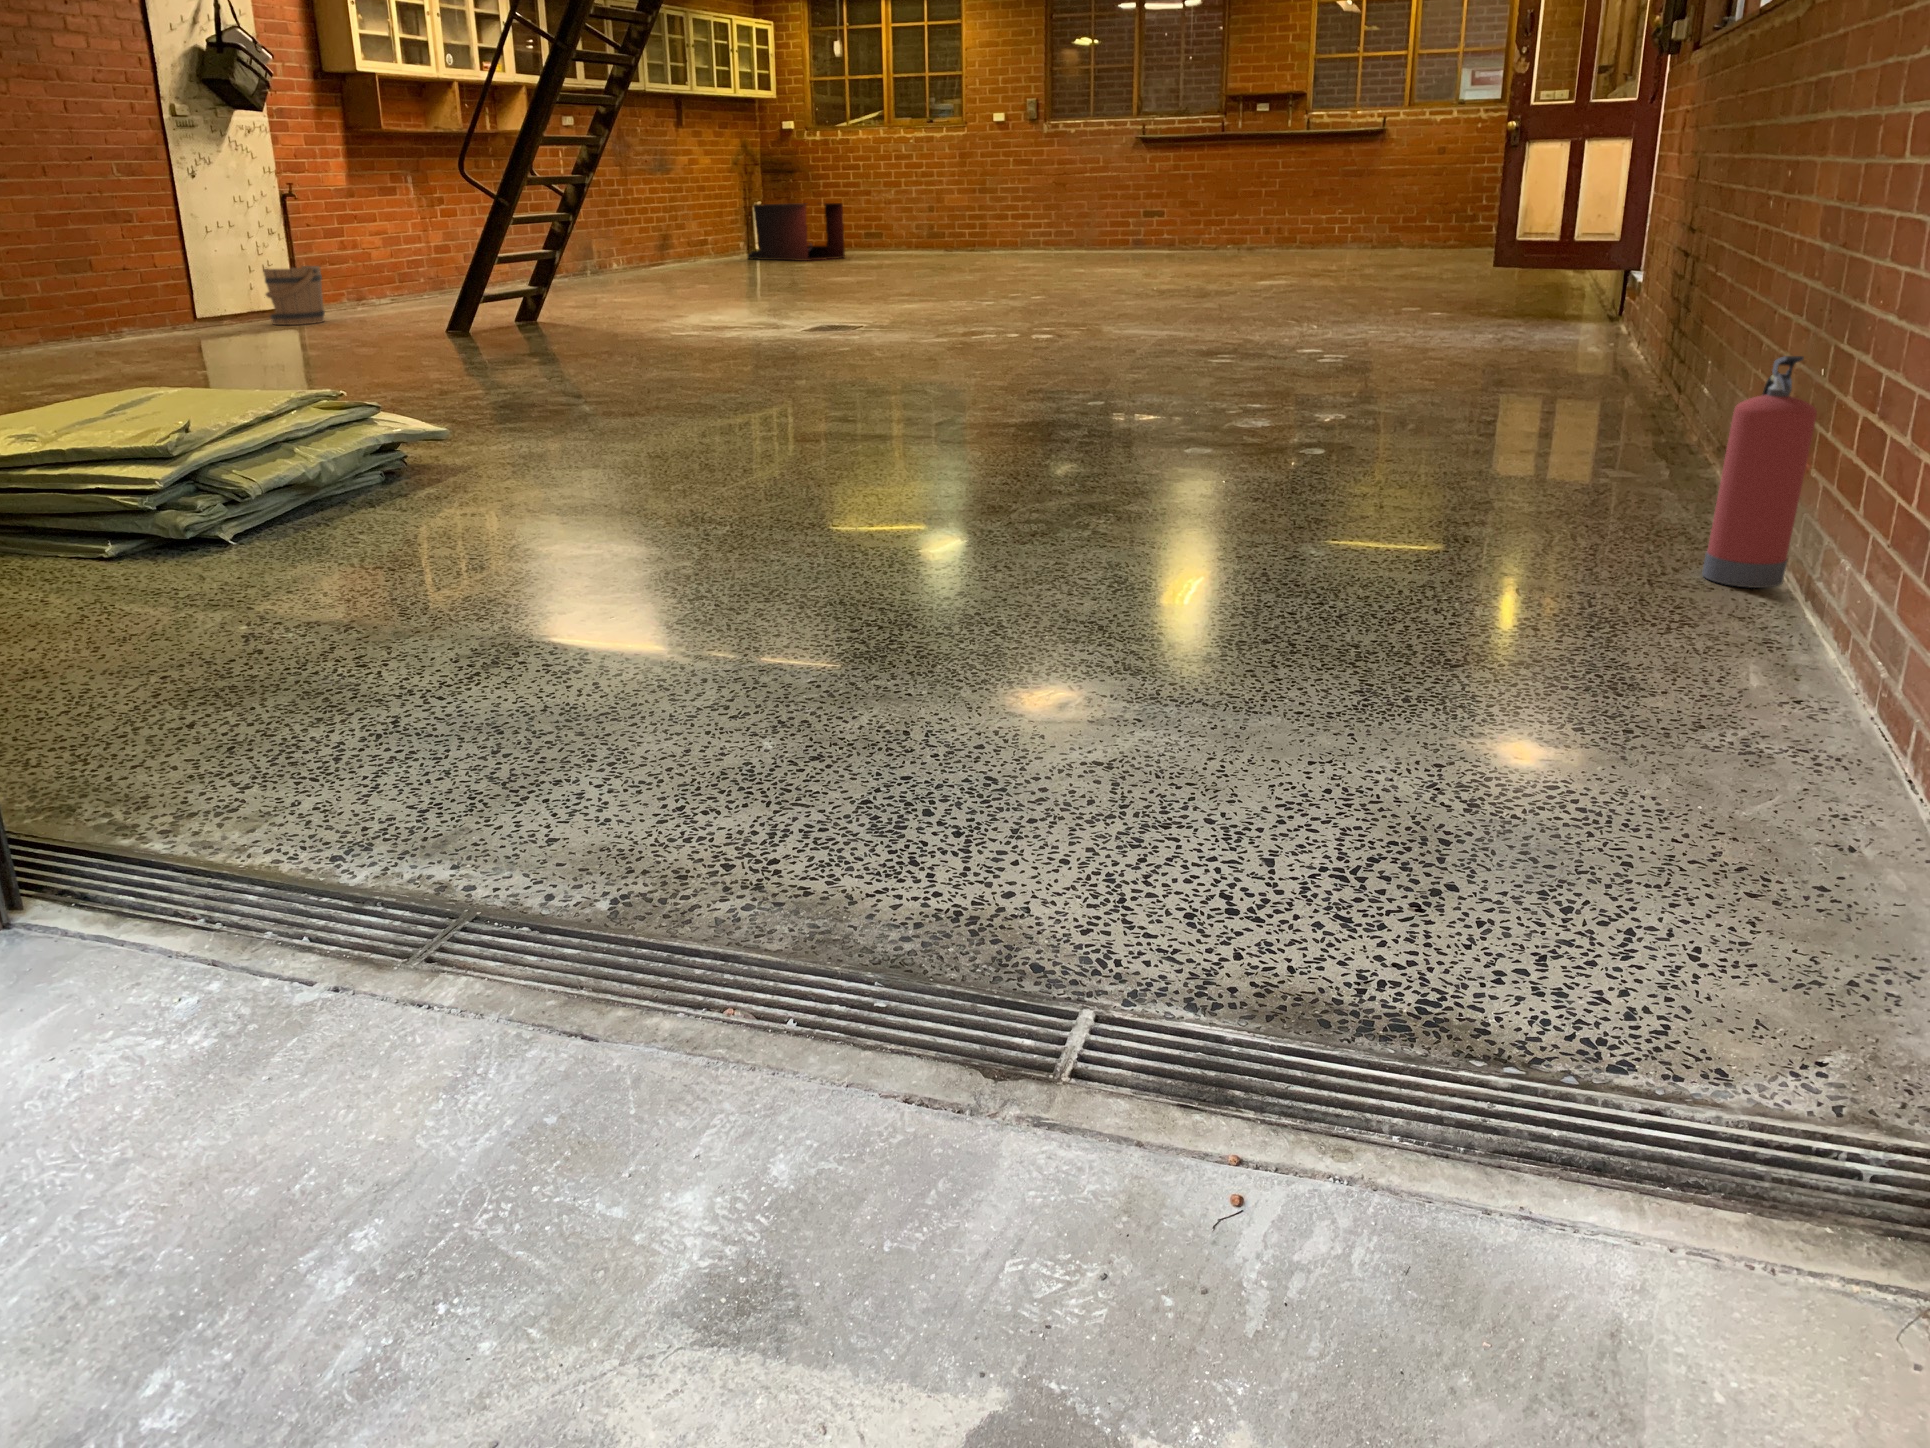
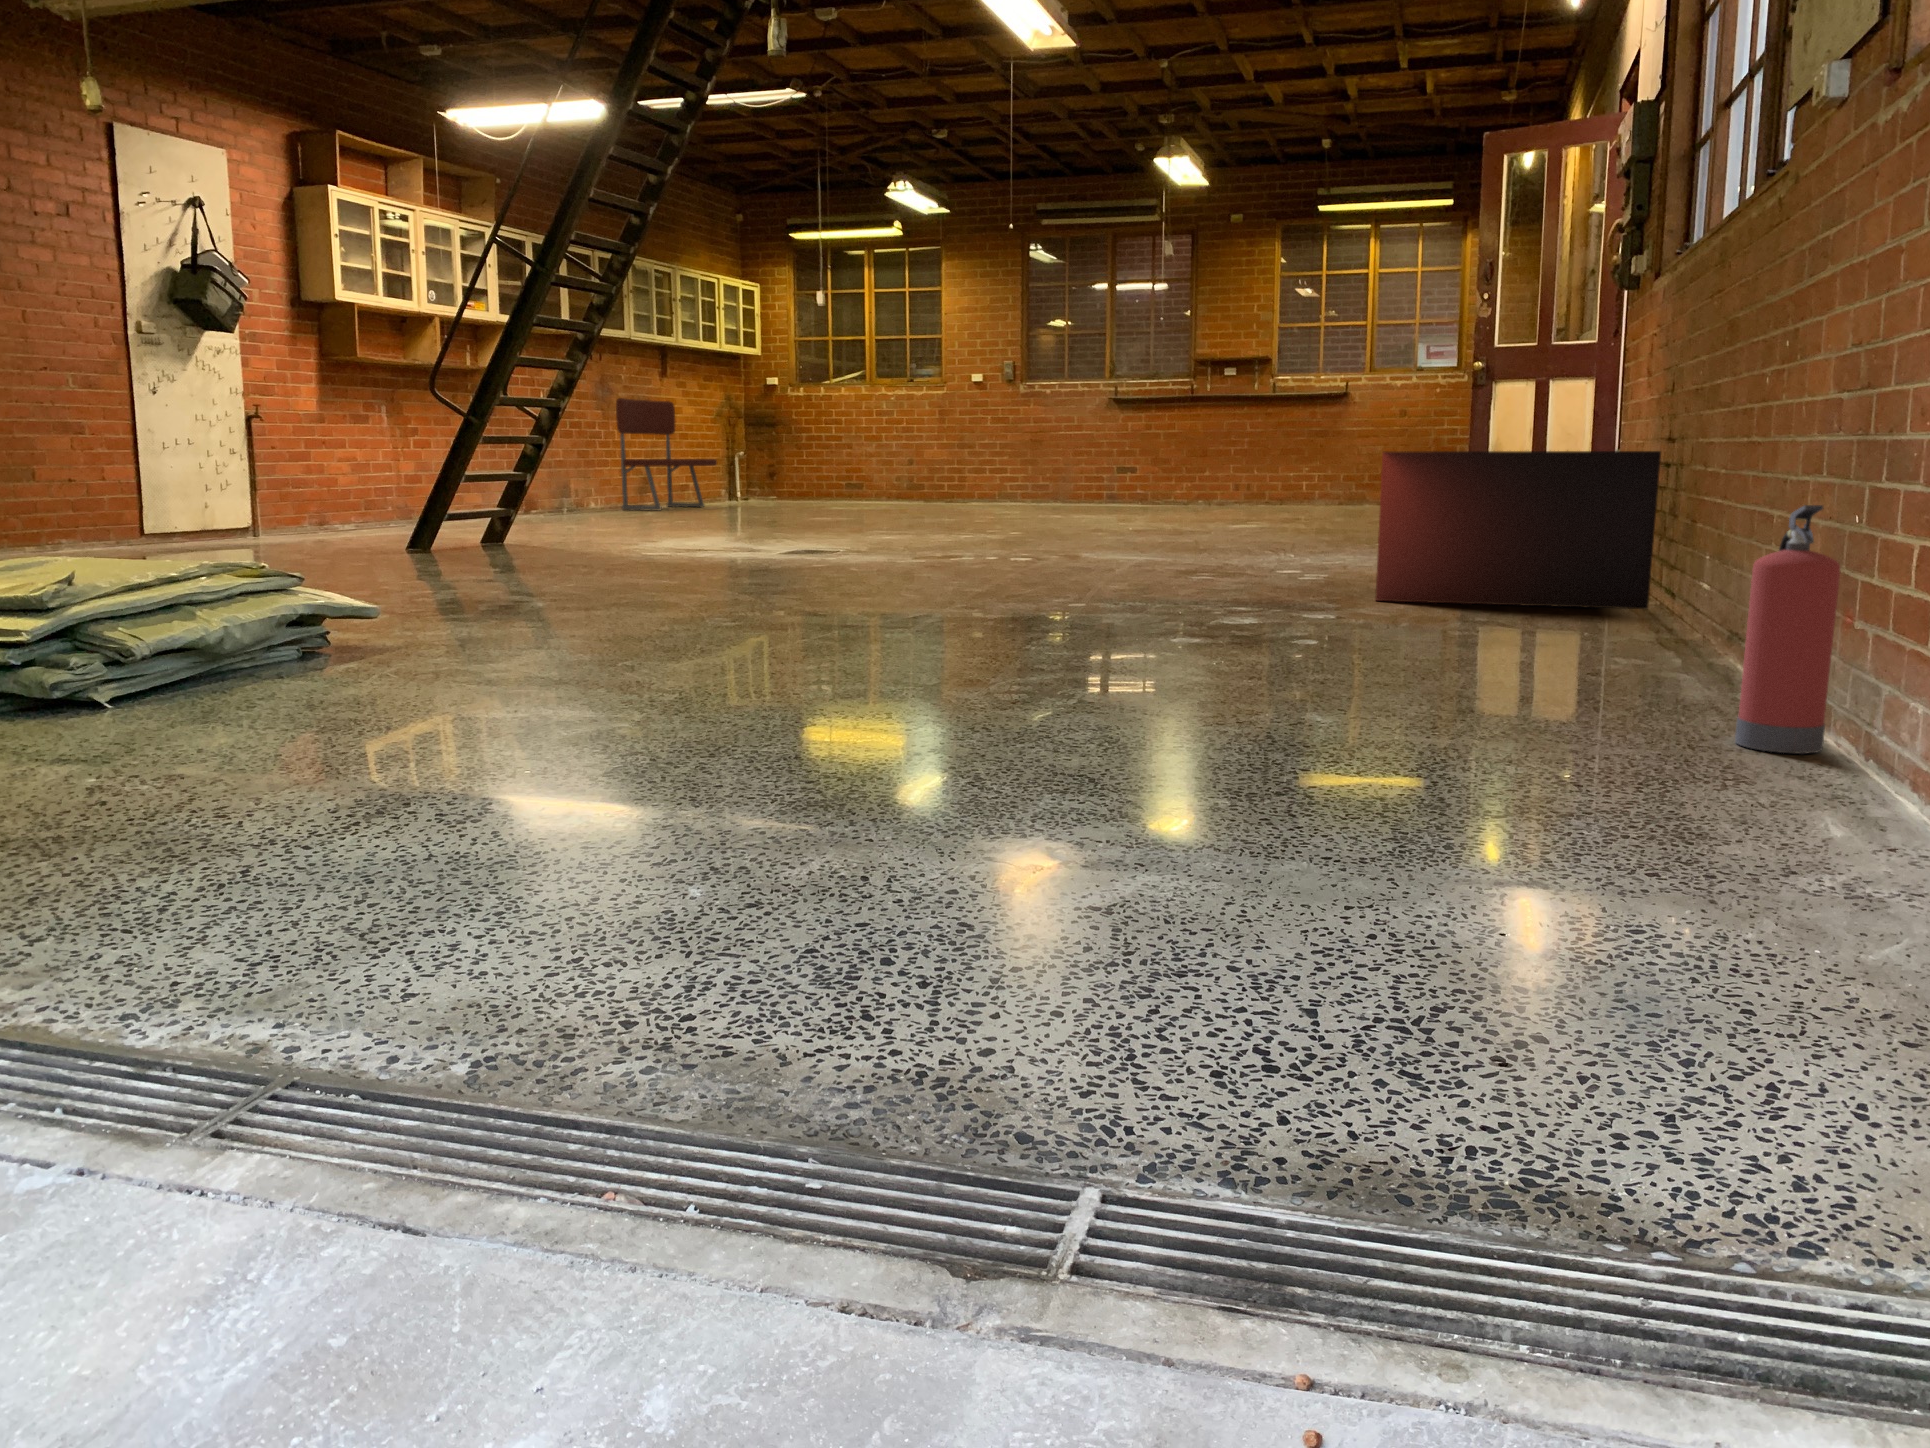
bench: none [630,157,733,275] -> present [616,398,717,510]
storage cabinet: present [747,203,845,261] -> present [1375,451,1661,609]
bucket: present [263,266,325,325] -> none [217,484,289,541]

